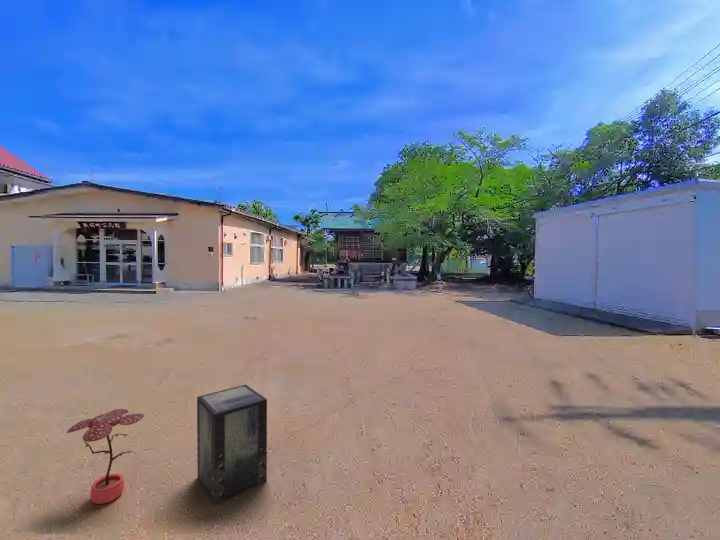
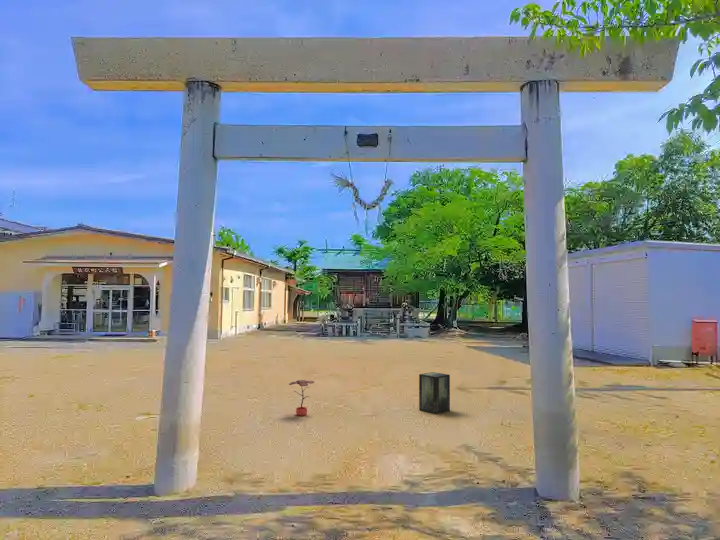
storage box: present [197,385,267,505] -> present [419,372,450,414]

